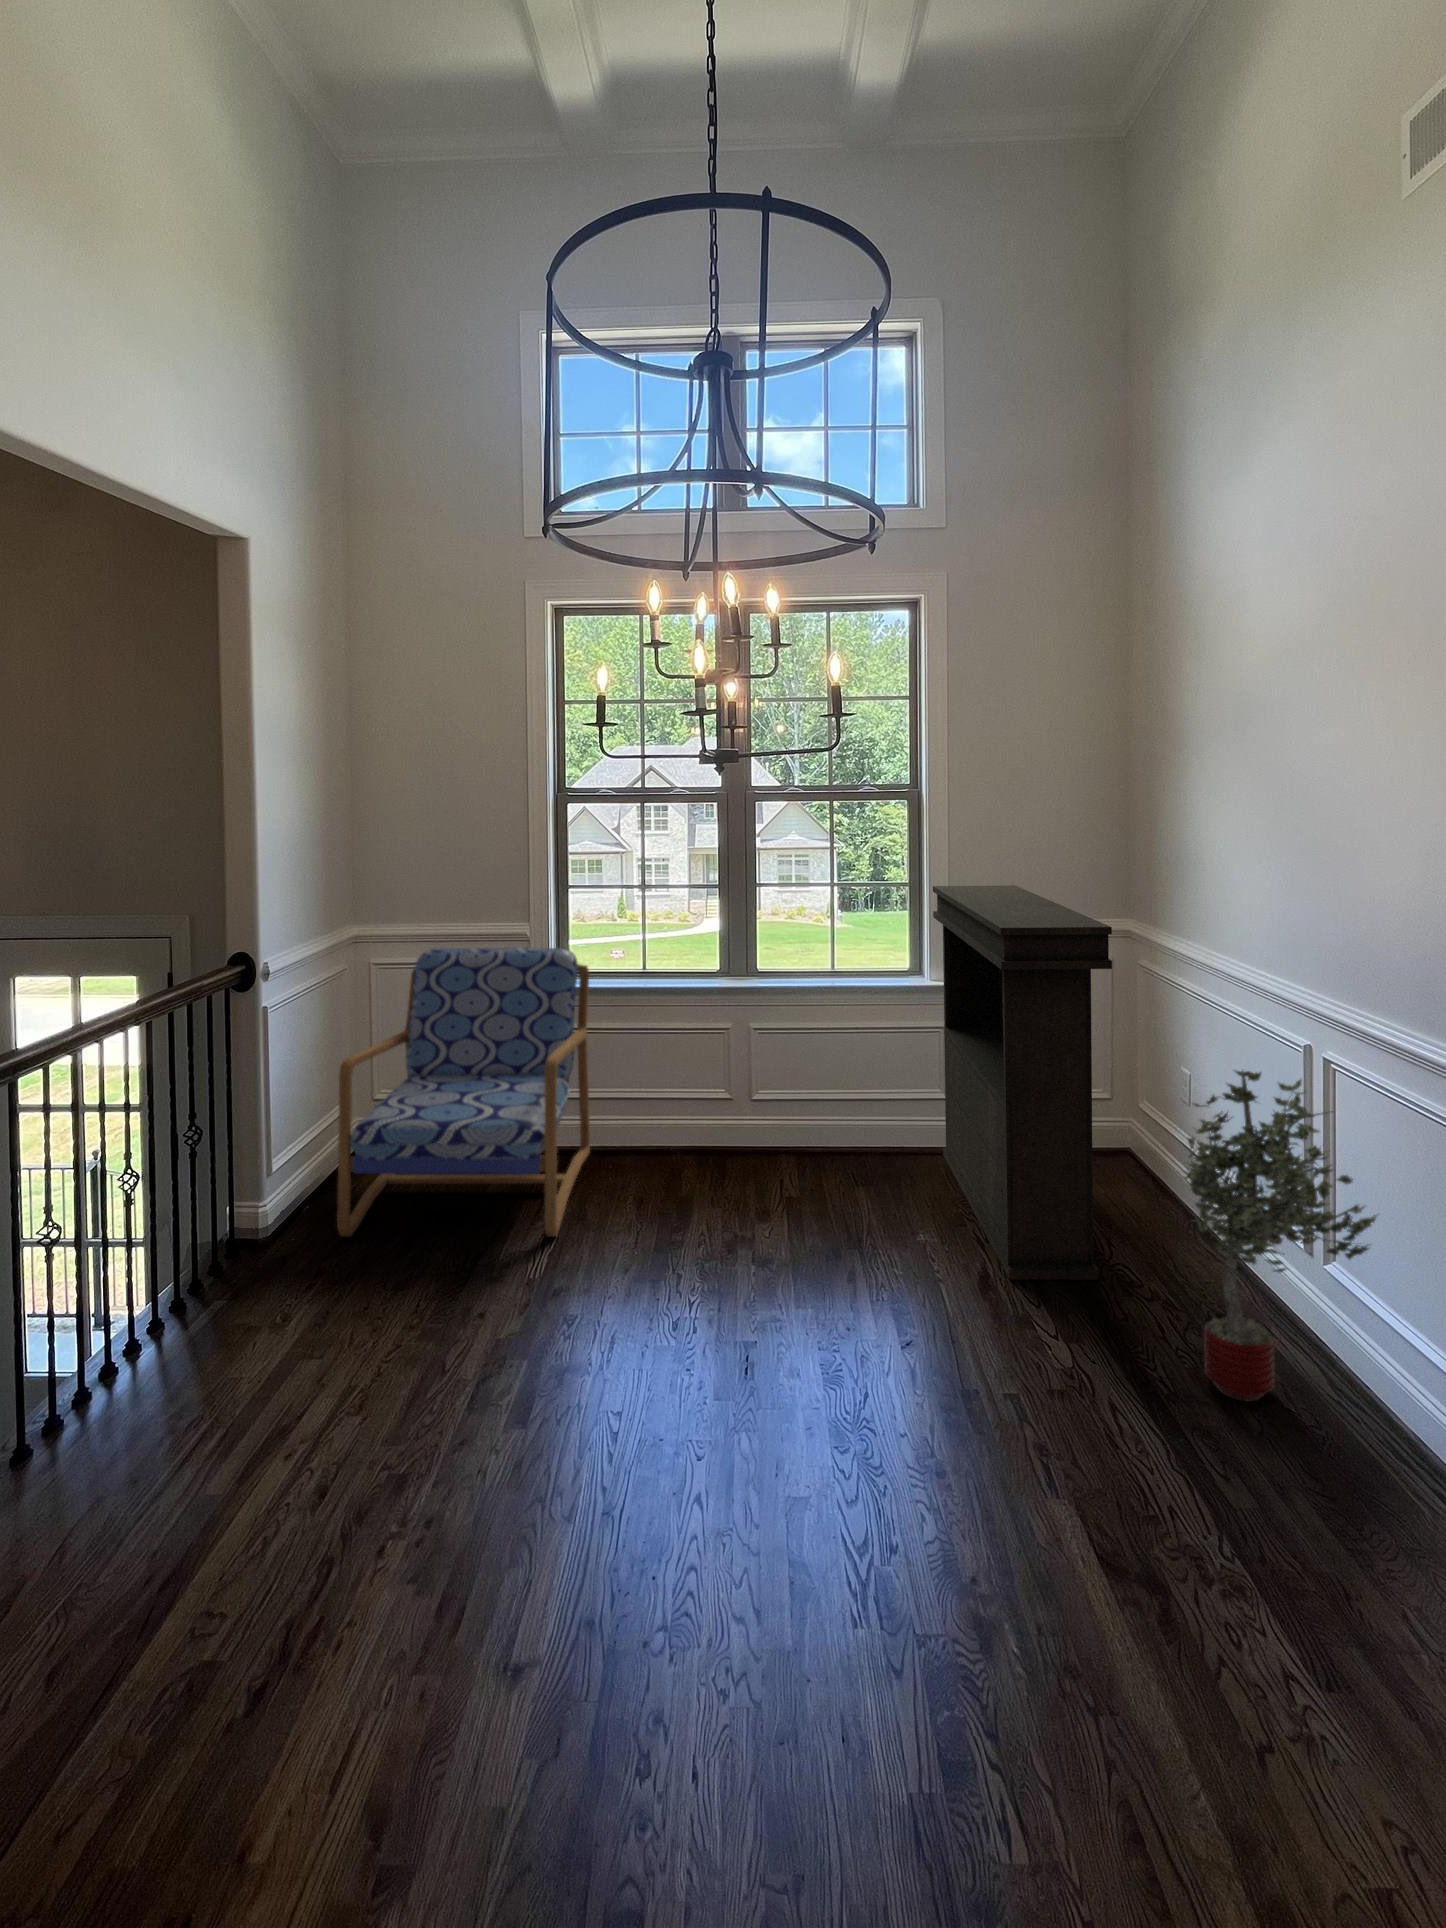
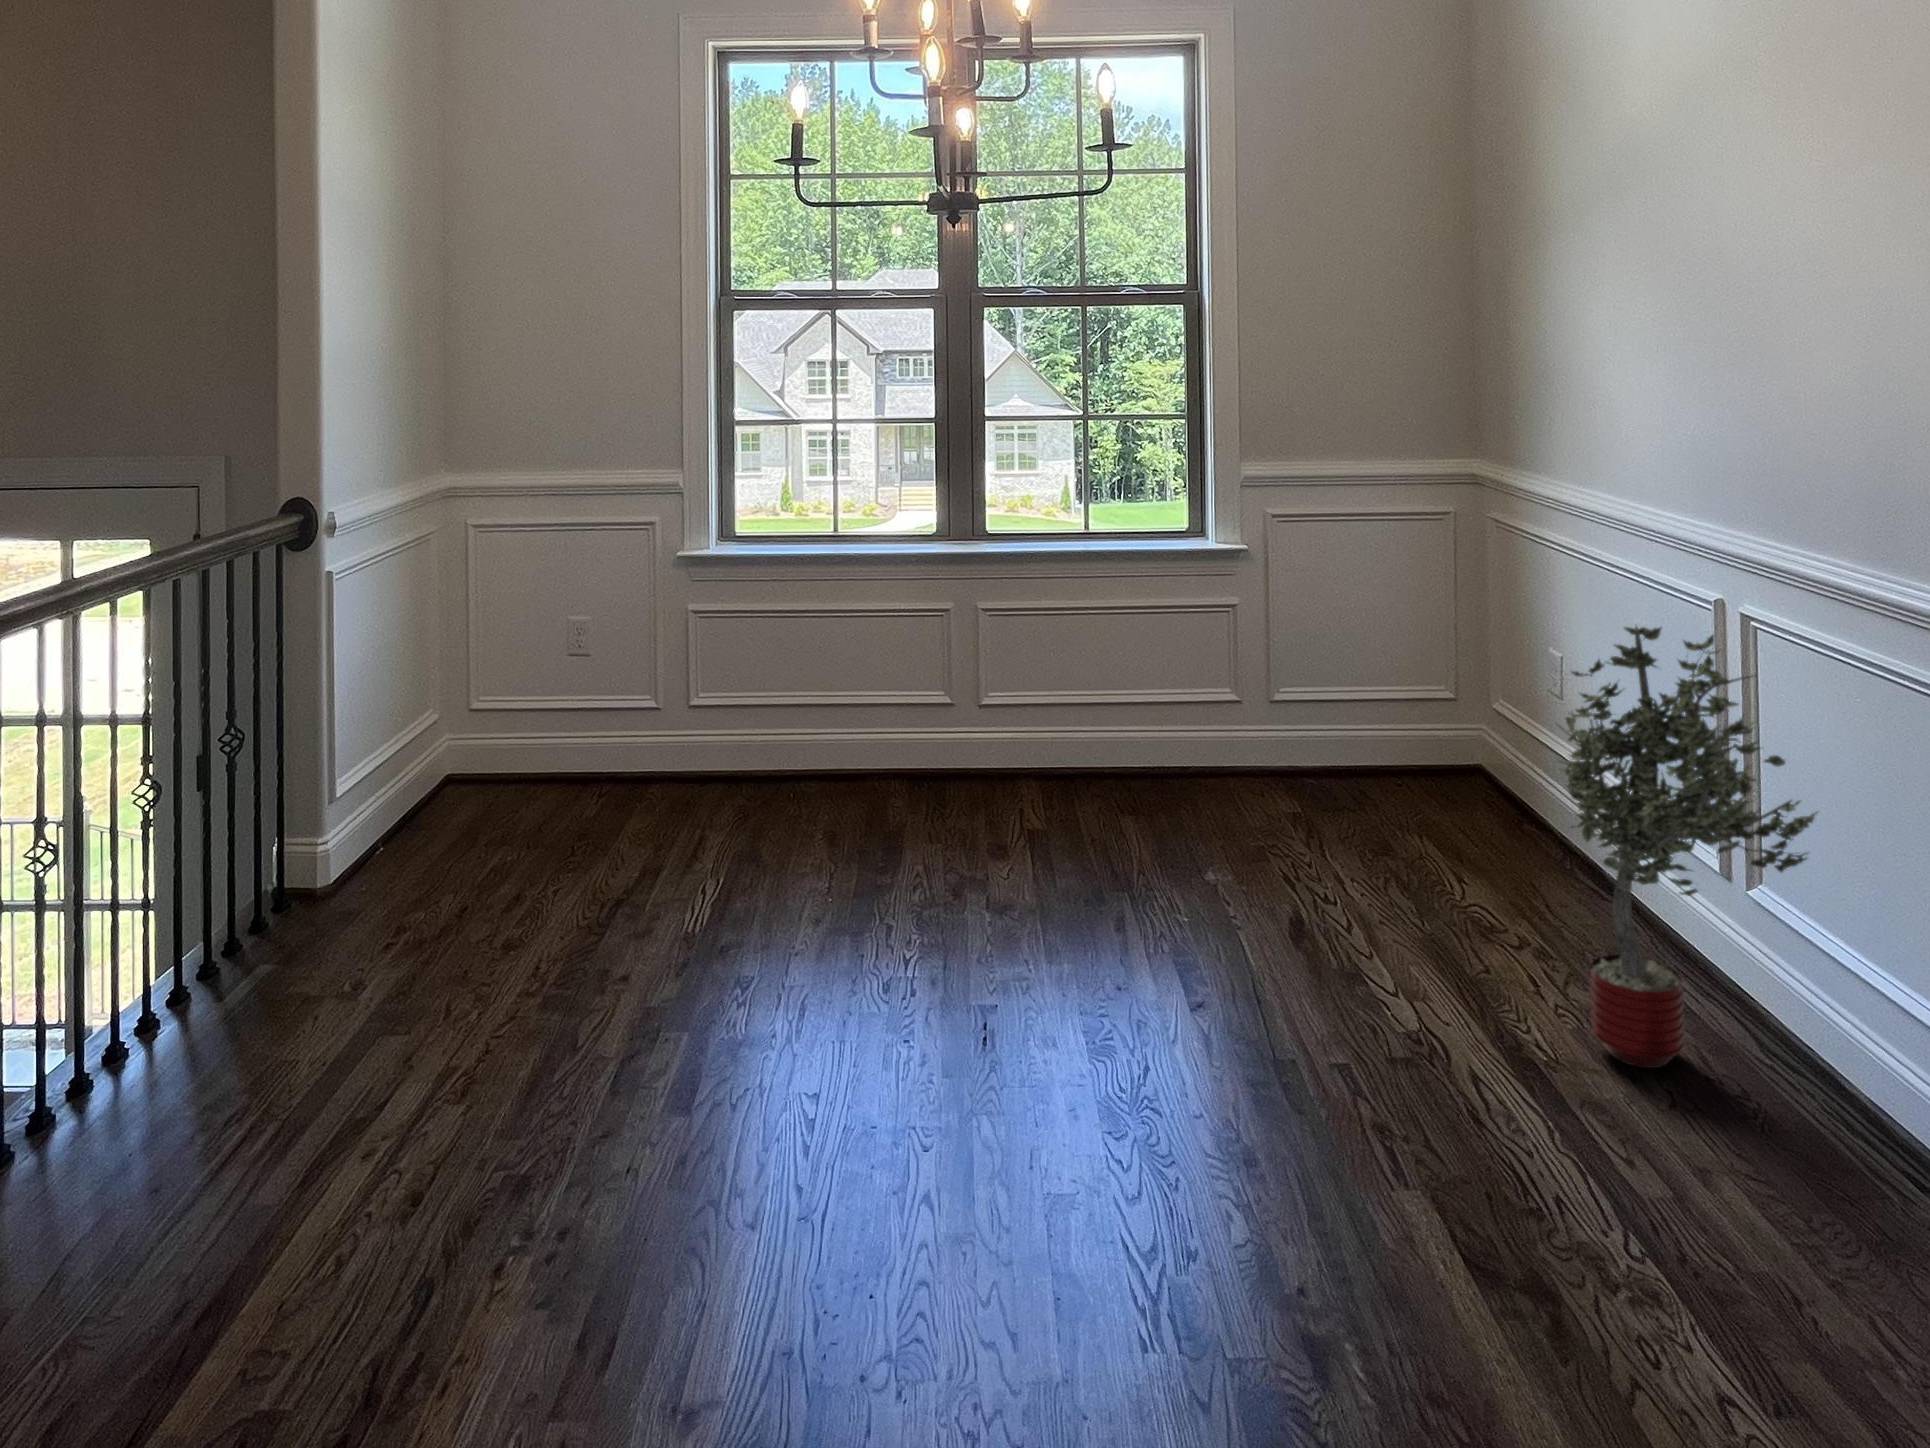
console table: present [933,885,1112,1280] -> none [1215,421,1458,927]
armchair: present [337,947,590,1237] -> none [424,507,761,886]

